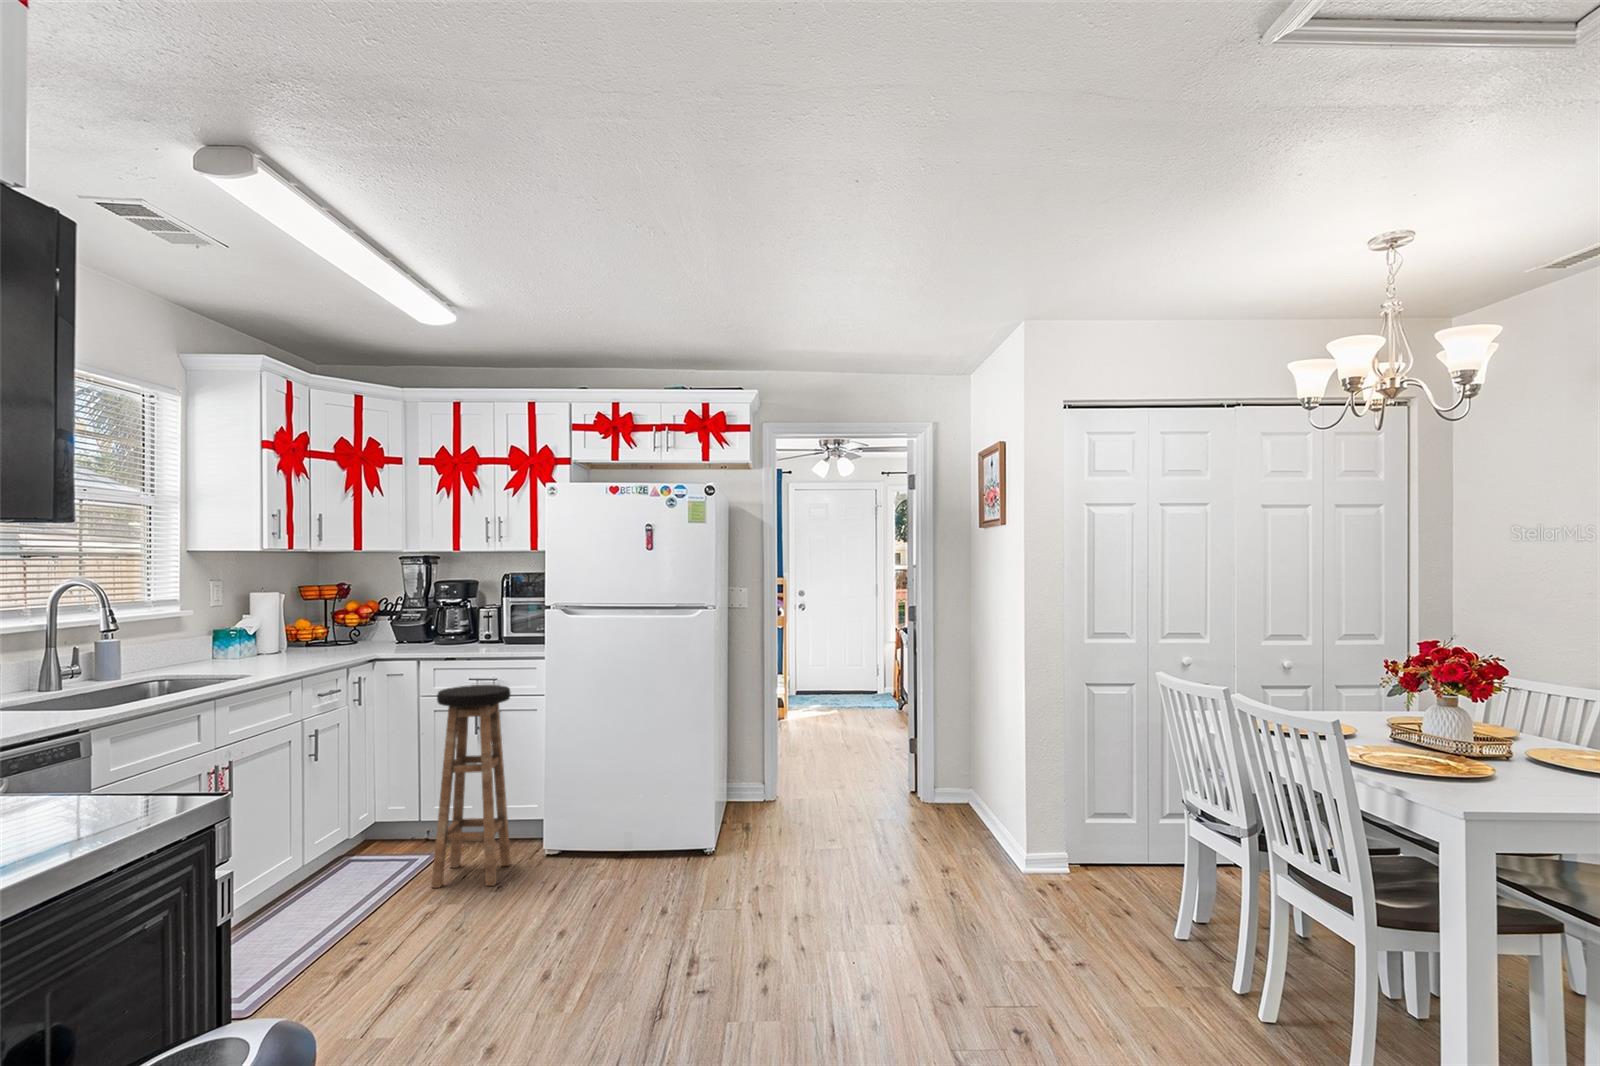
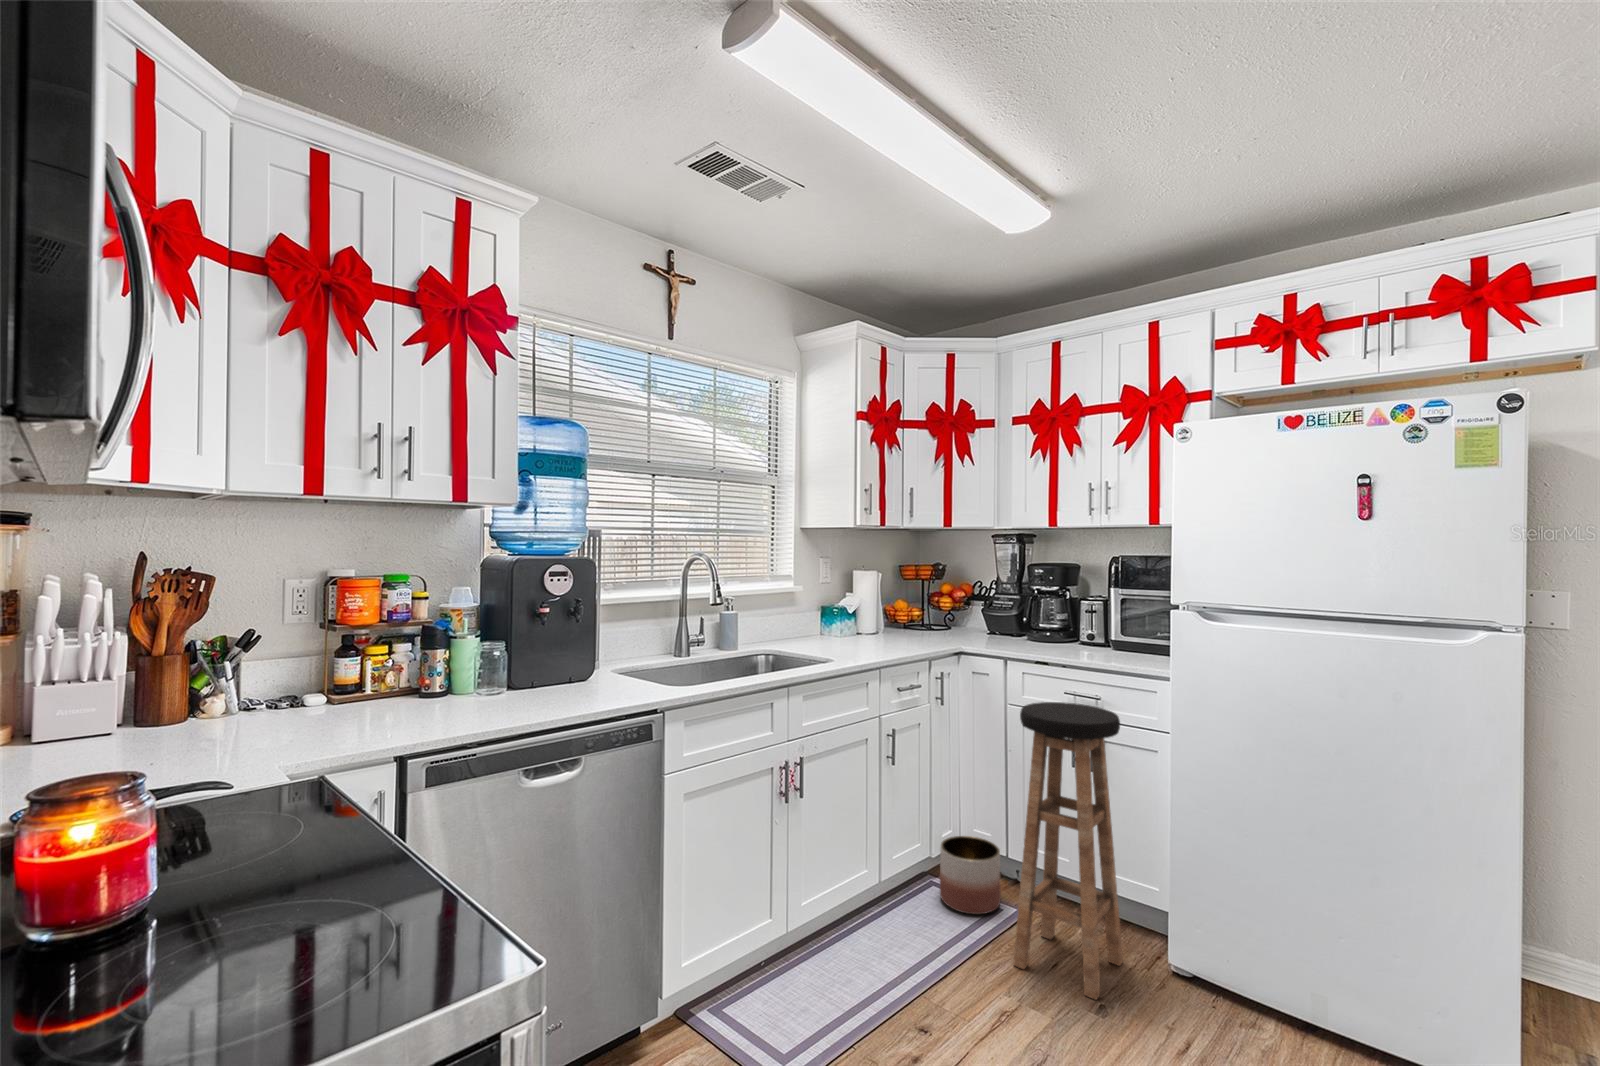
planter: none [359,813,414,873] -> present [940,836,1001,914]

